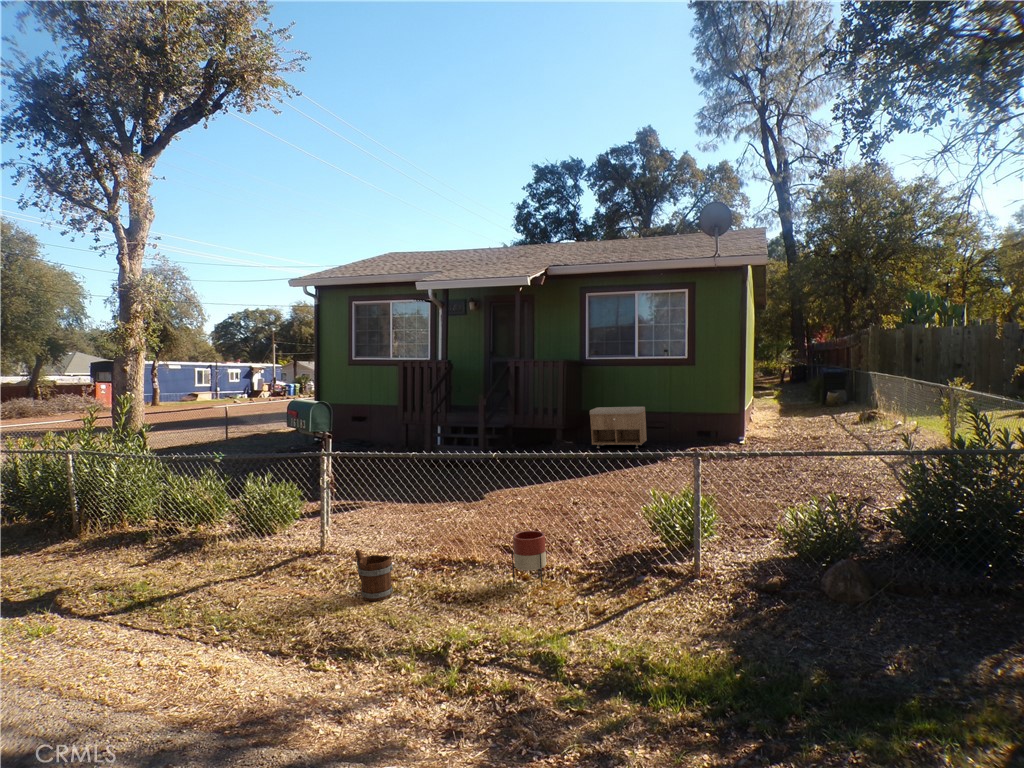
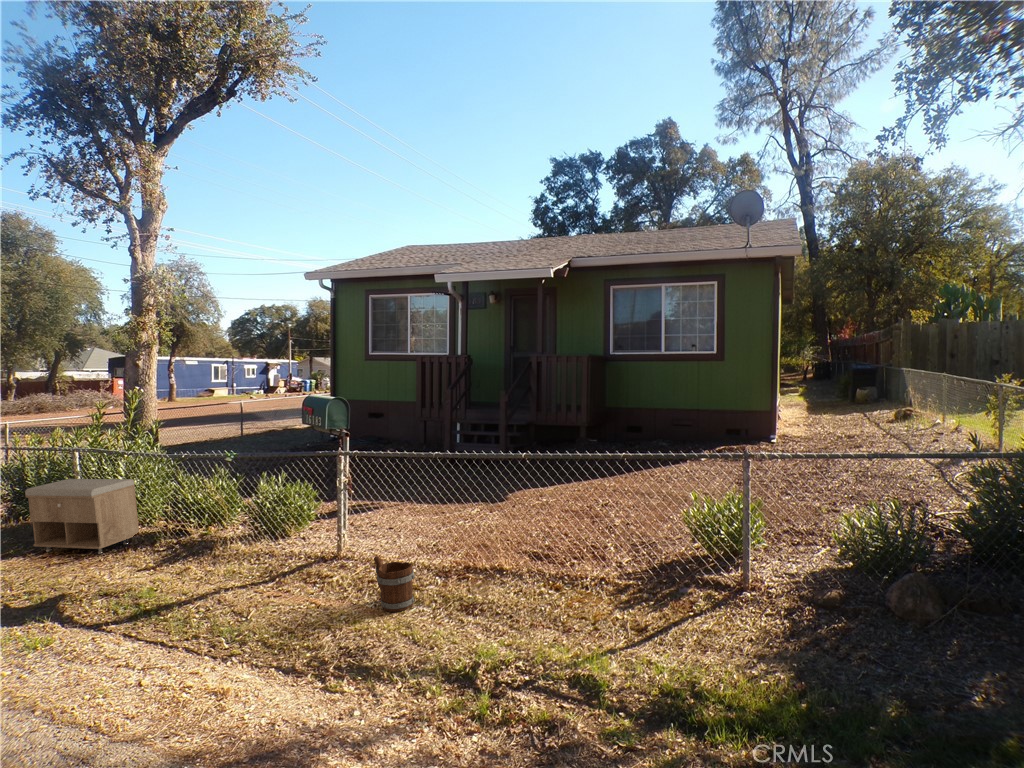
storage bench: present [590,406,647,448] -> present [25,479,139,554]
planter: present [512,531,546,587] -> none [542,536,580,598]

